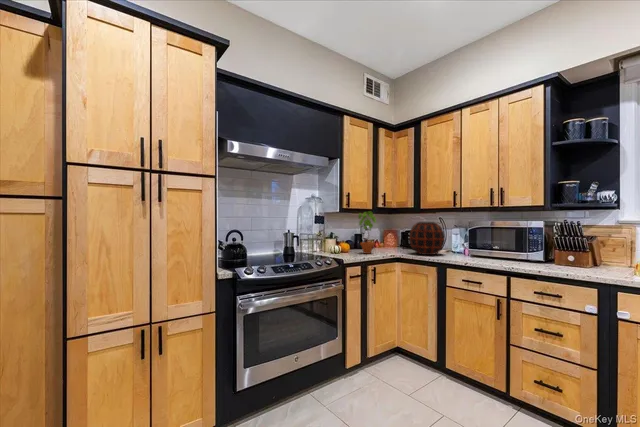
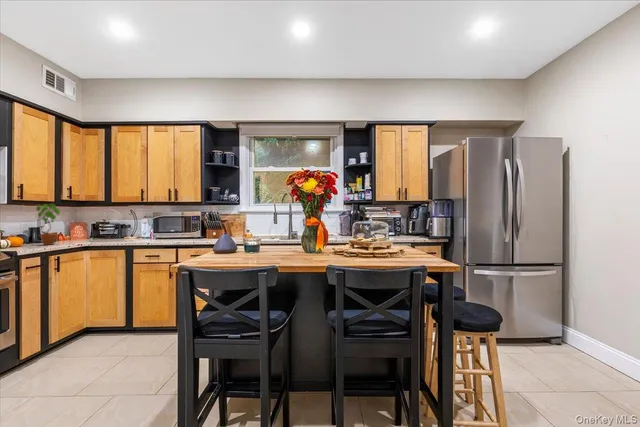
decorative vase: present [409,222,445,255] -> none [98,213,133,241]

